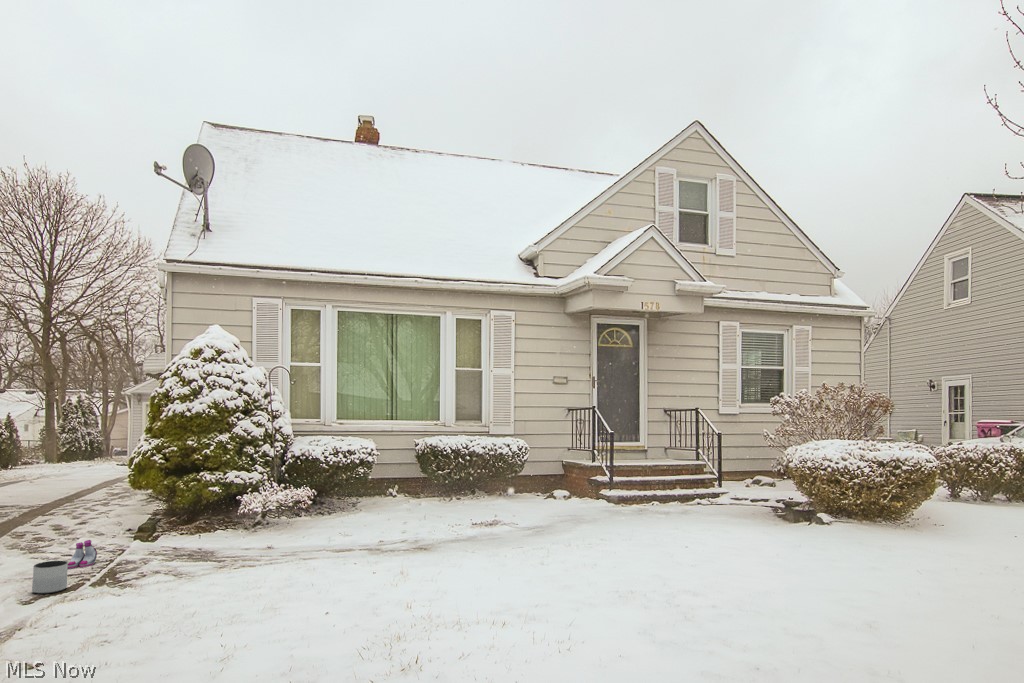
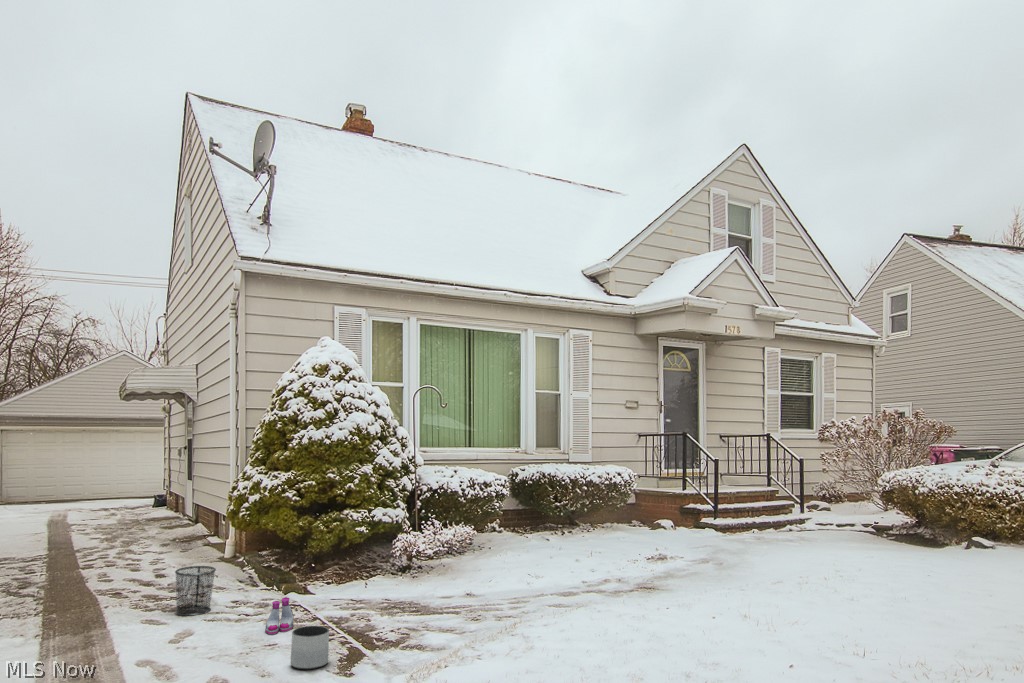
waste bin: none [34,514,70,553] -> present [175,566,216,616]

